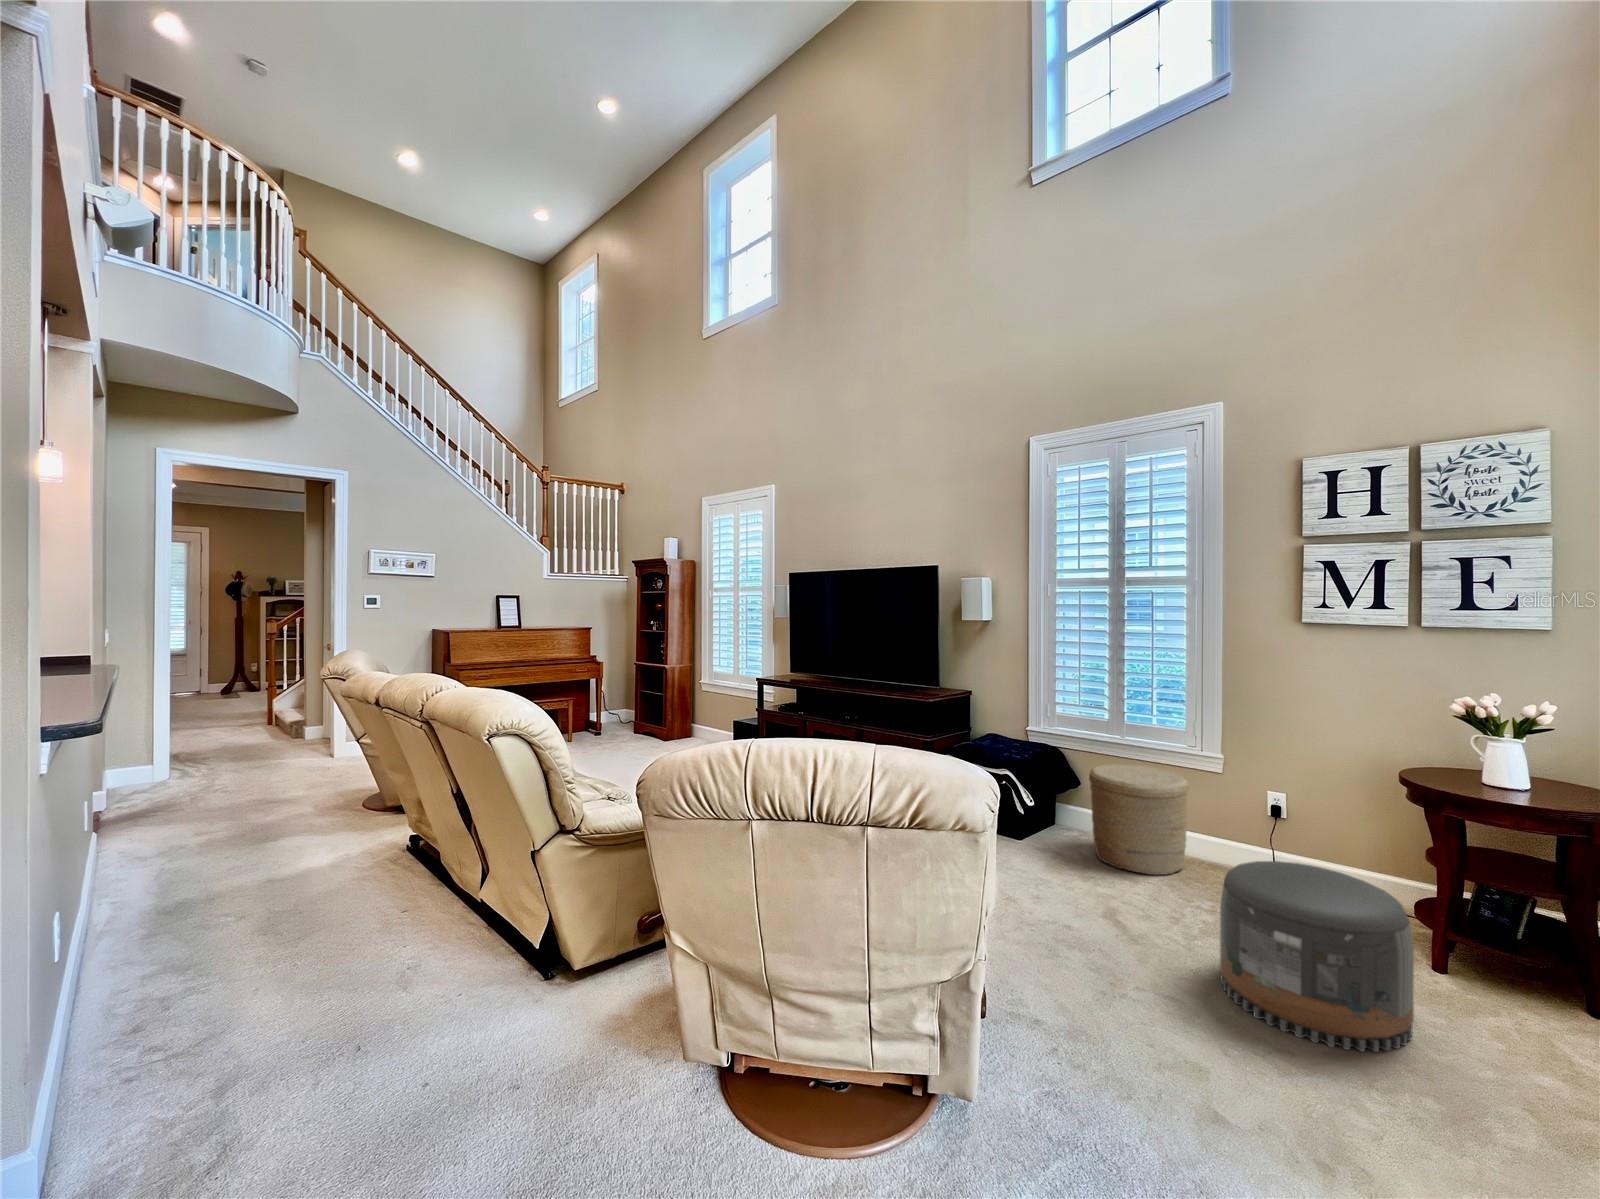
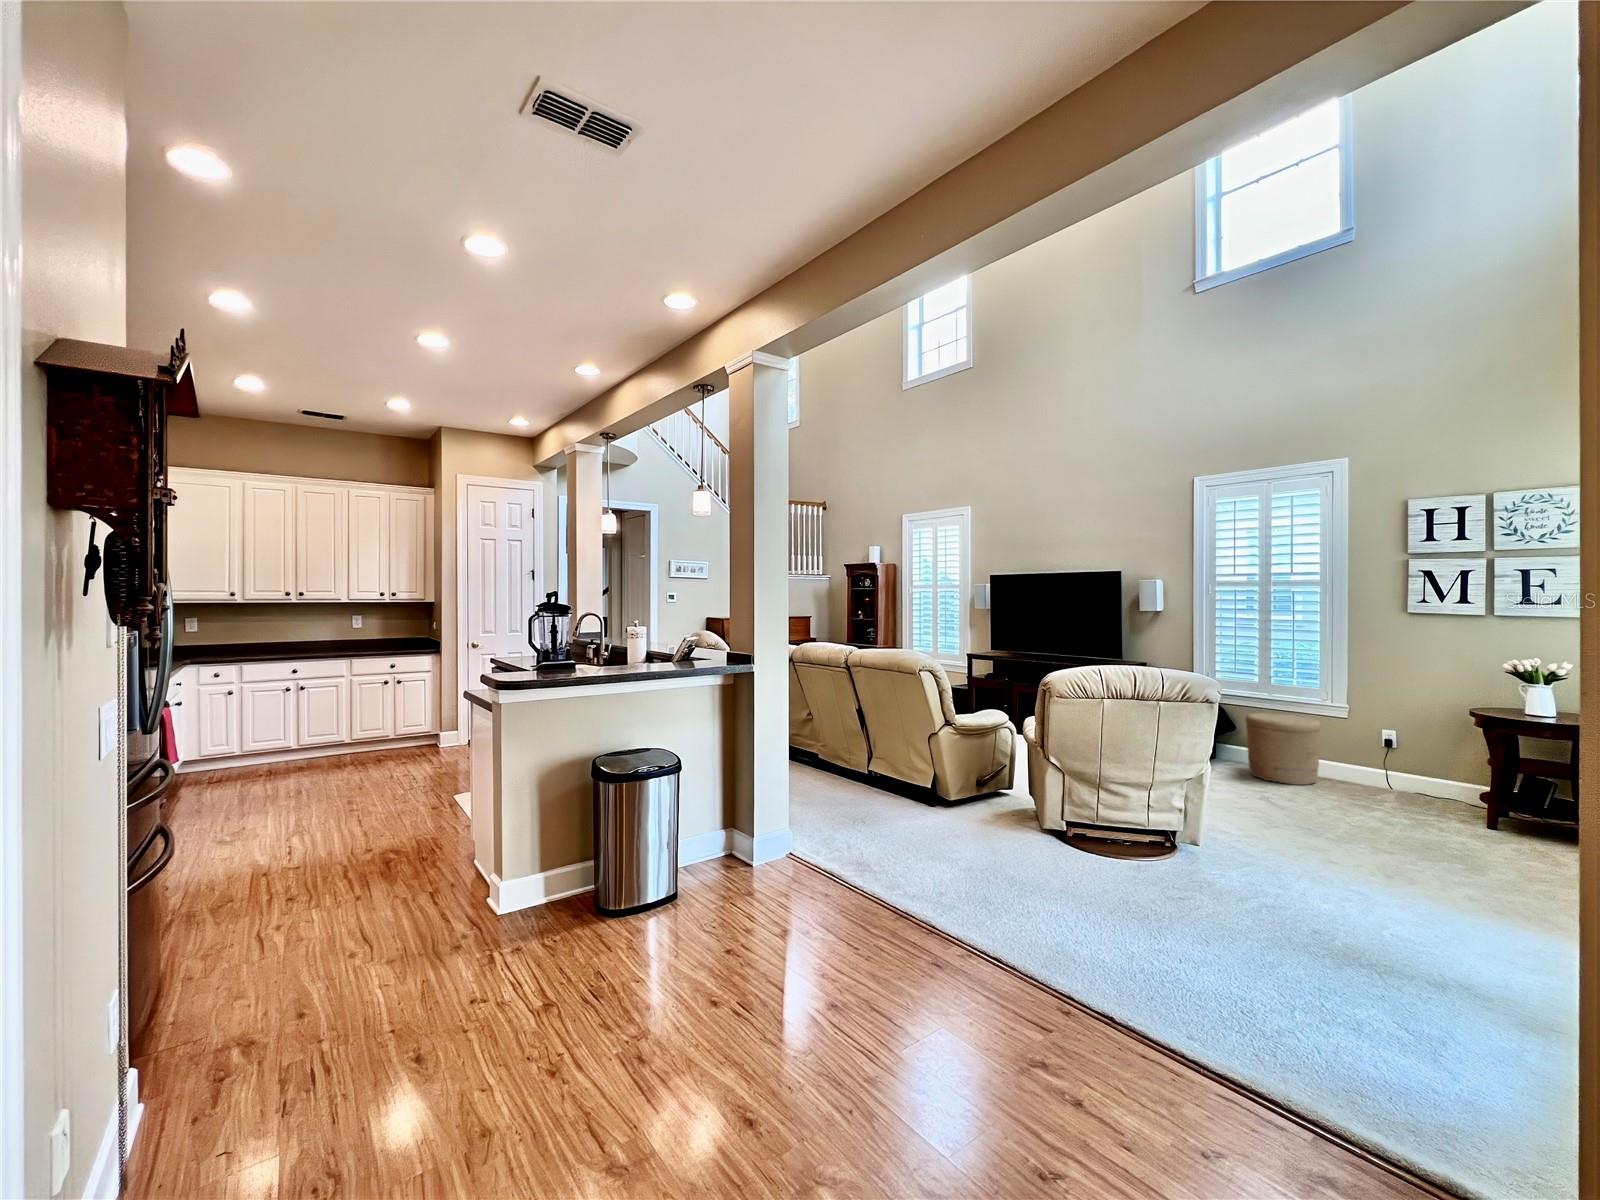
pouf: present [1220,861,1414,1052] -> none [1341,757,1462,852]

